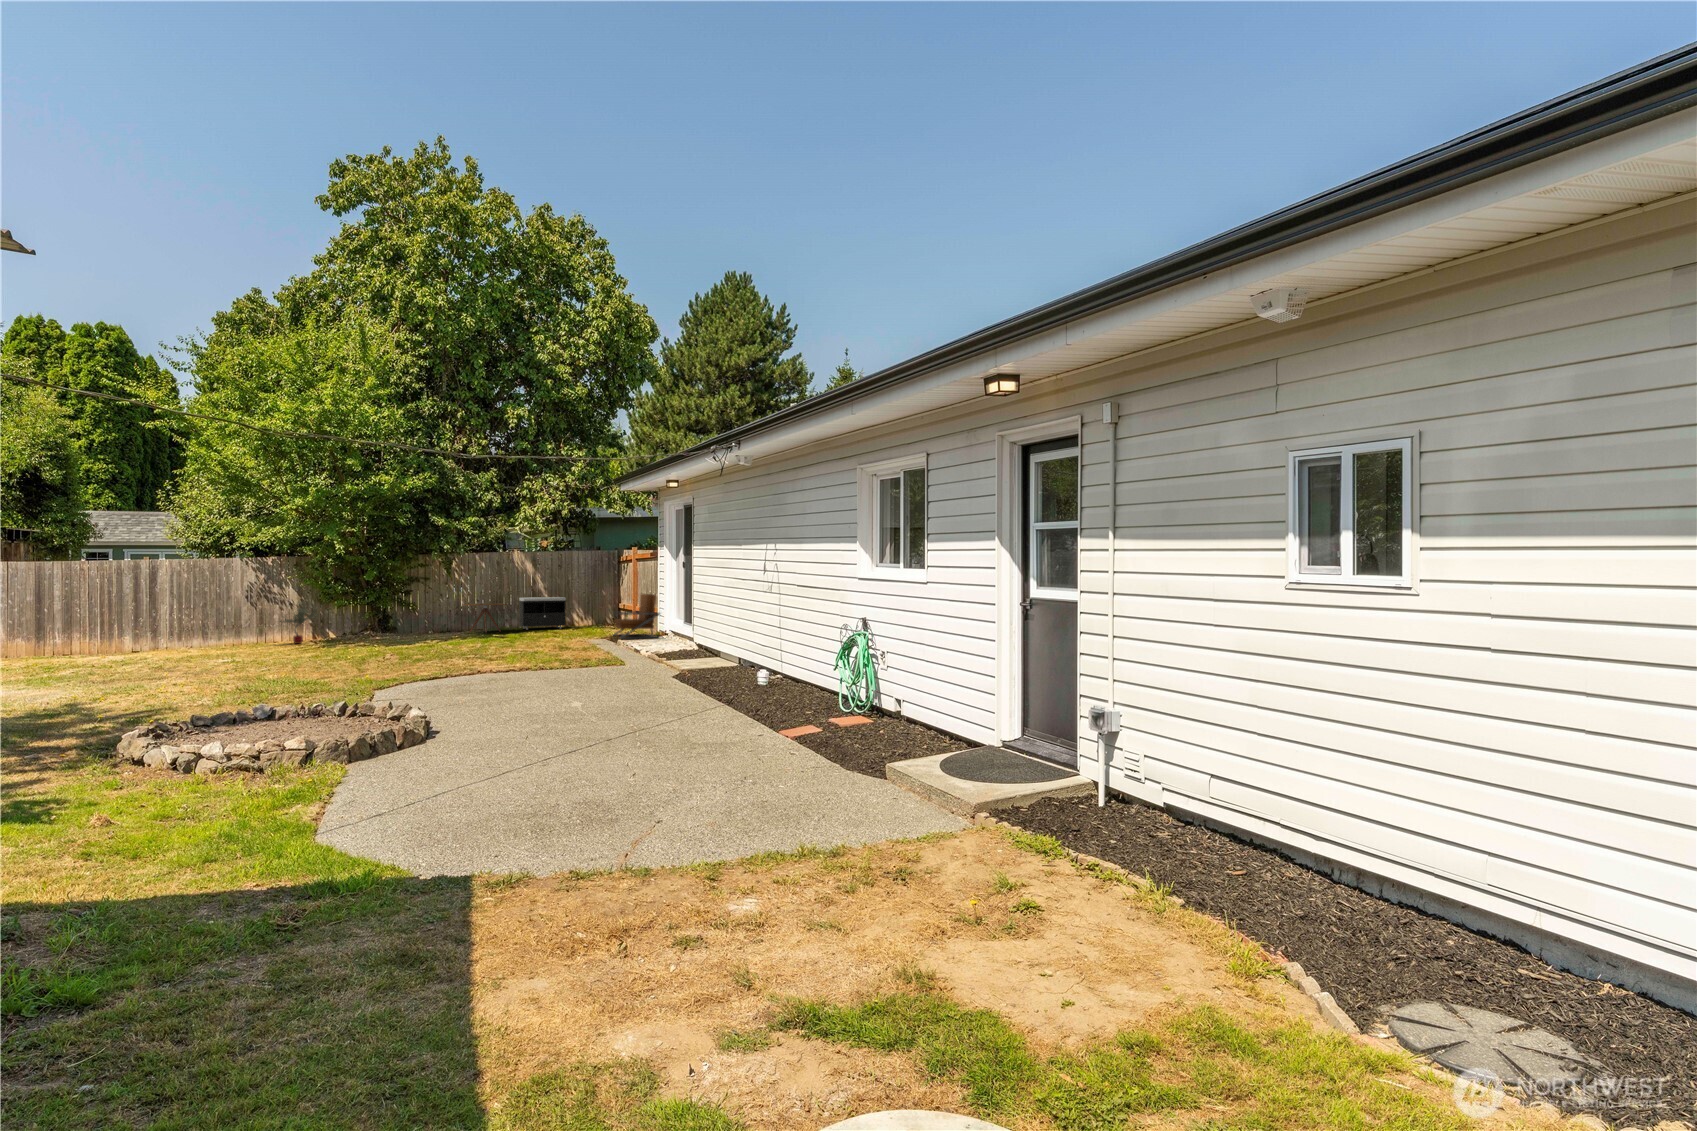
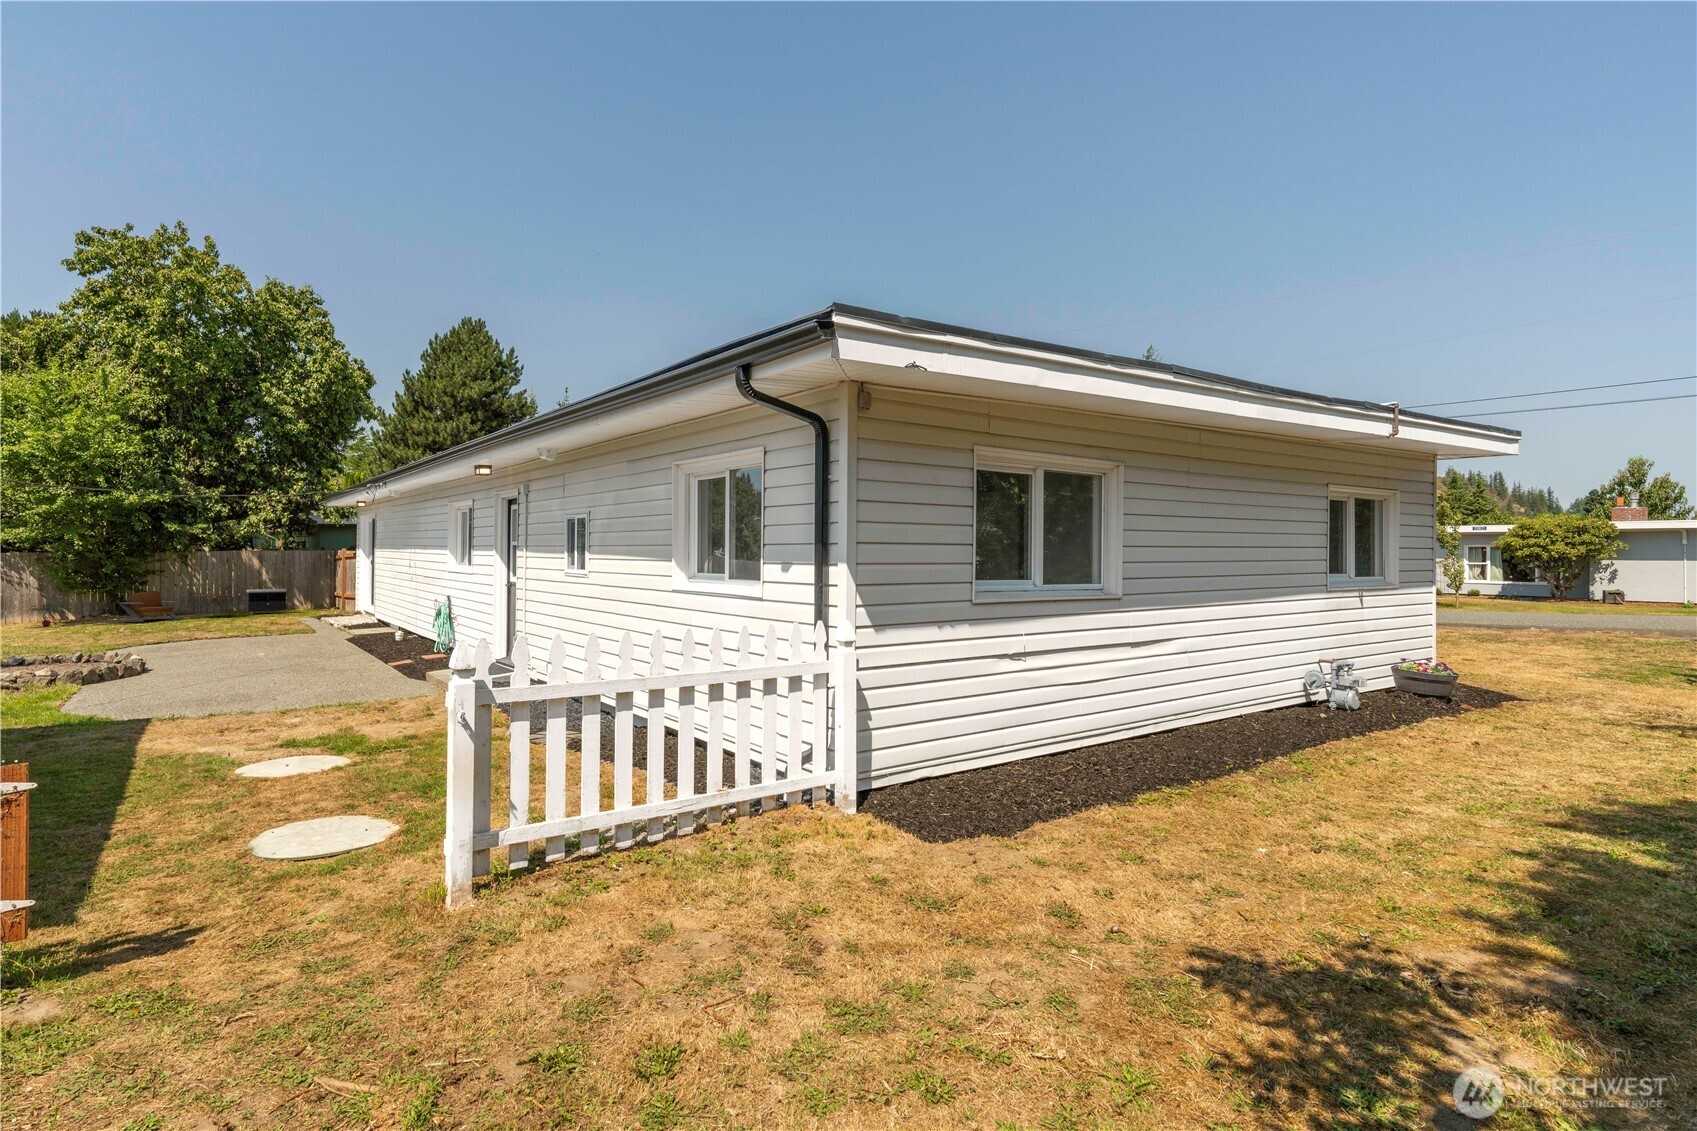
lounge chair: present [613,593,660,639] -> present [120,591,179,622]

